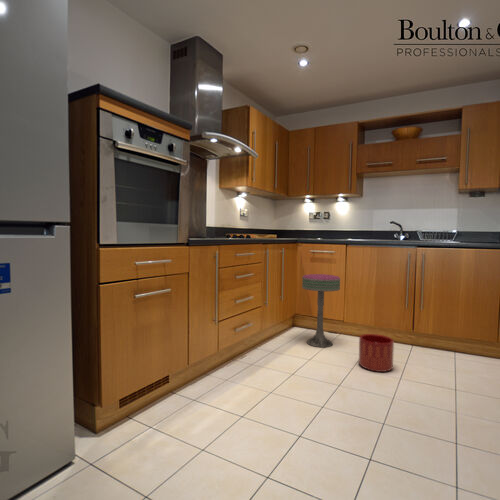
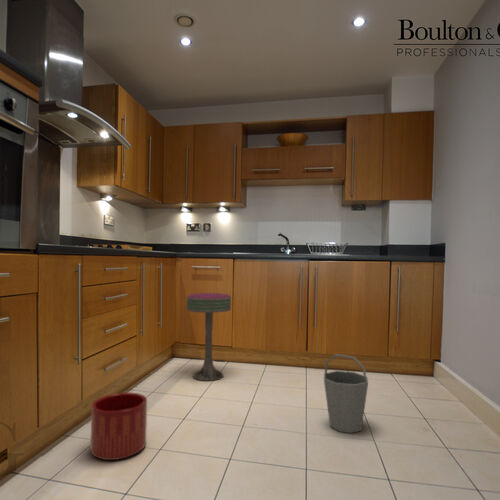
planter: present [359,334,394,372] -> present [91,393,147,460]
bucket: none [414,338,461,411] -> present [324,354,368,433]

